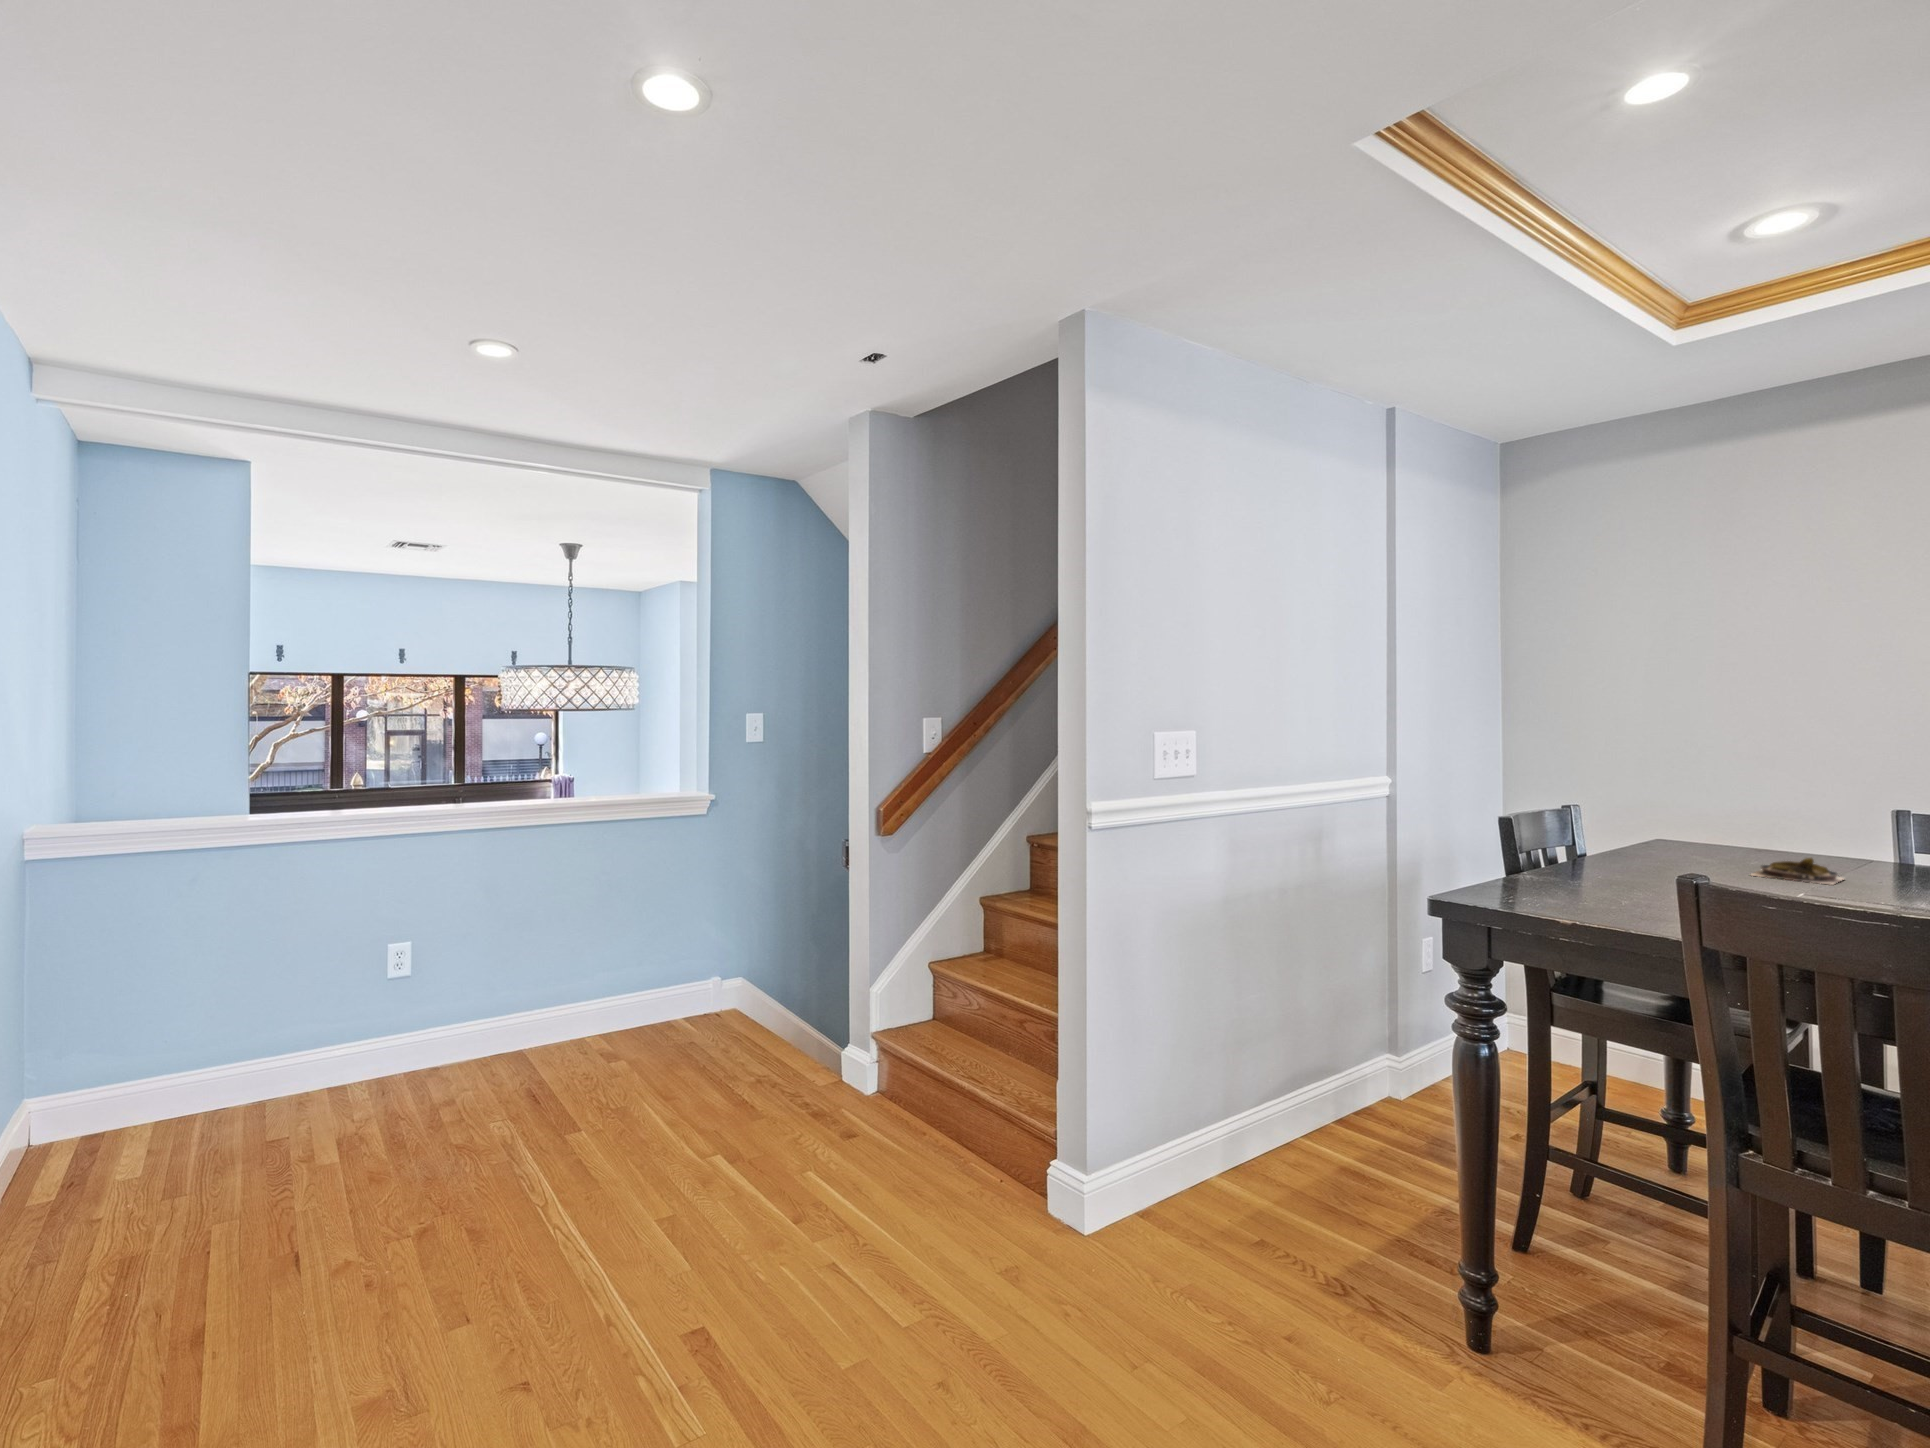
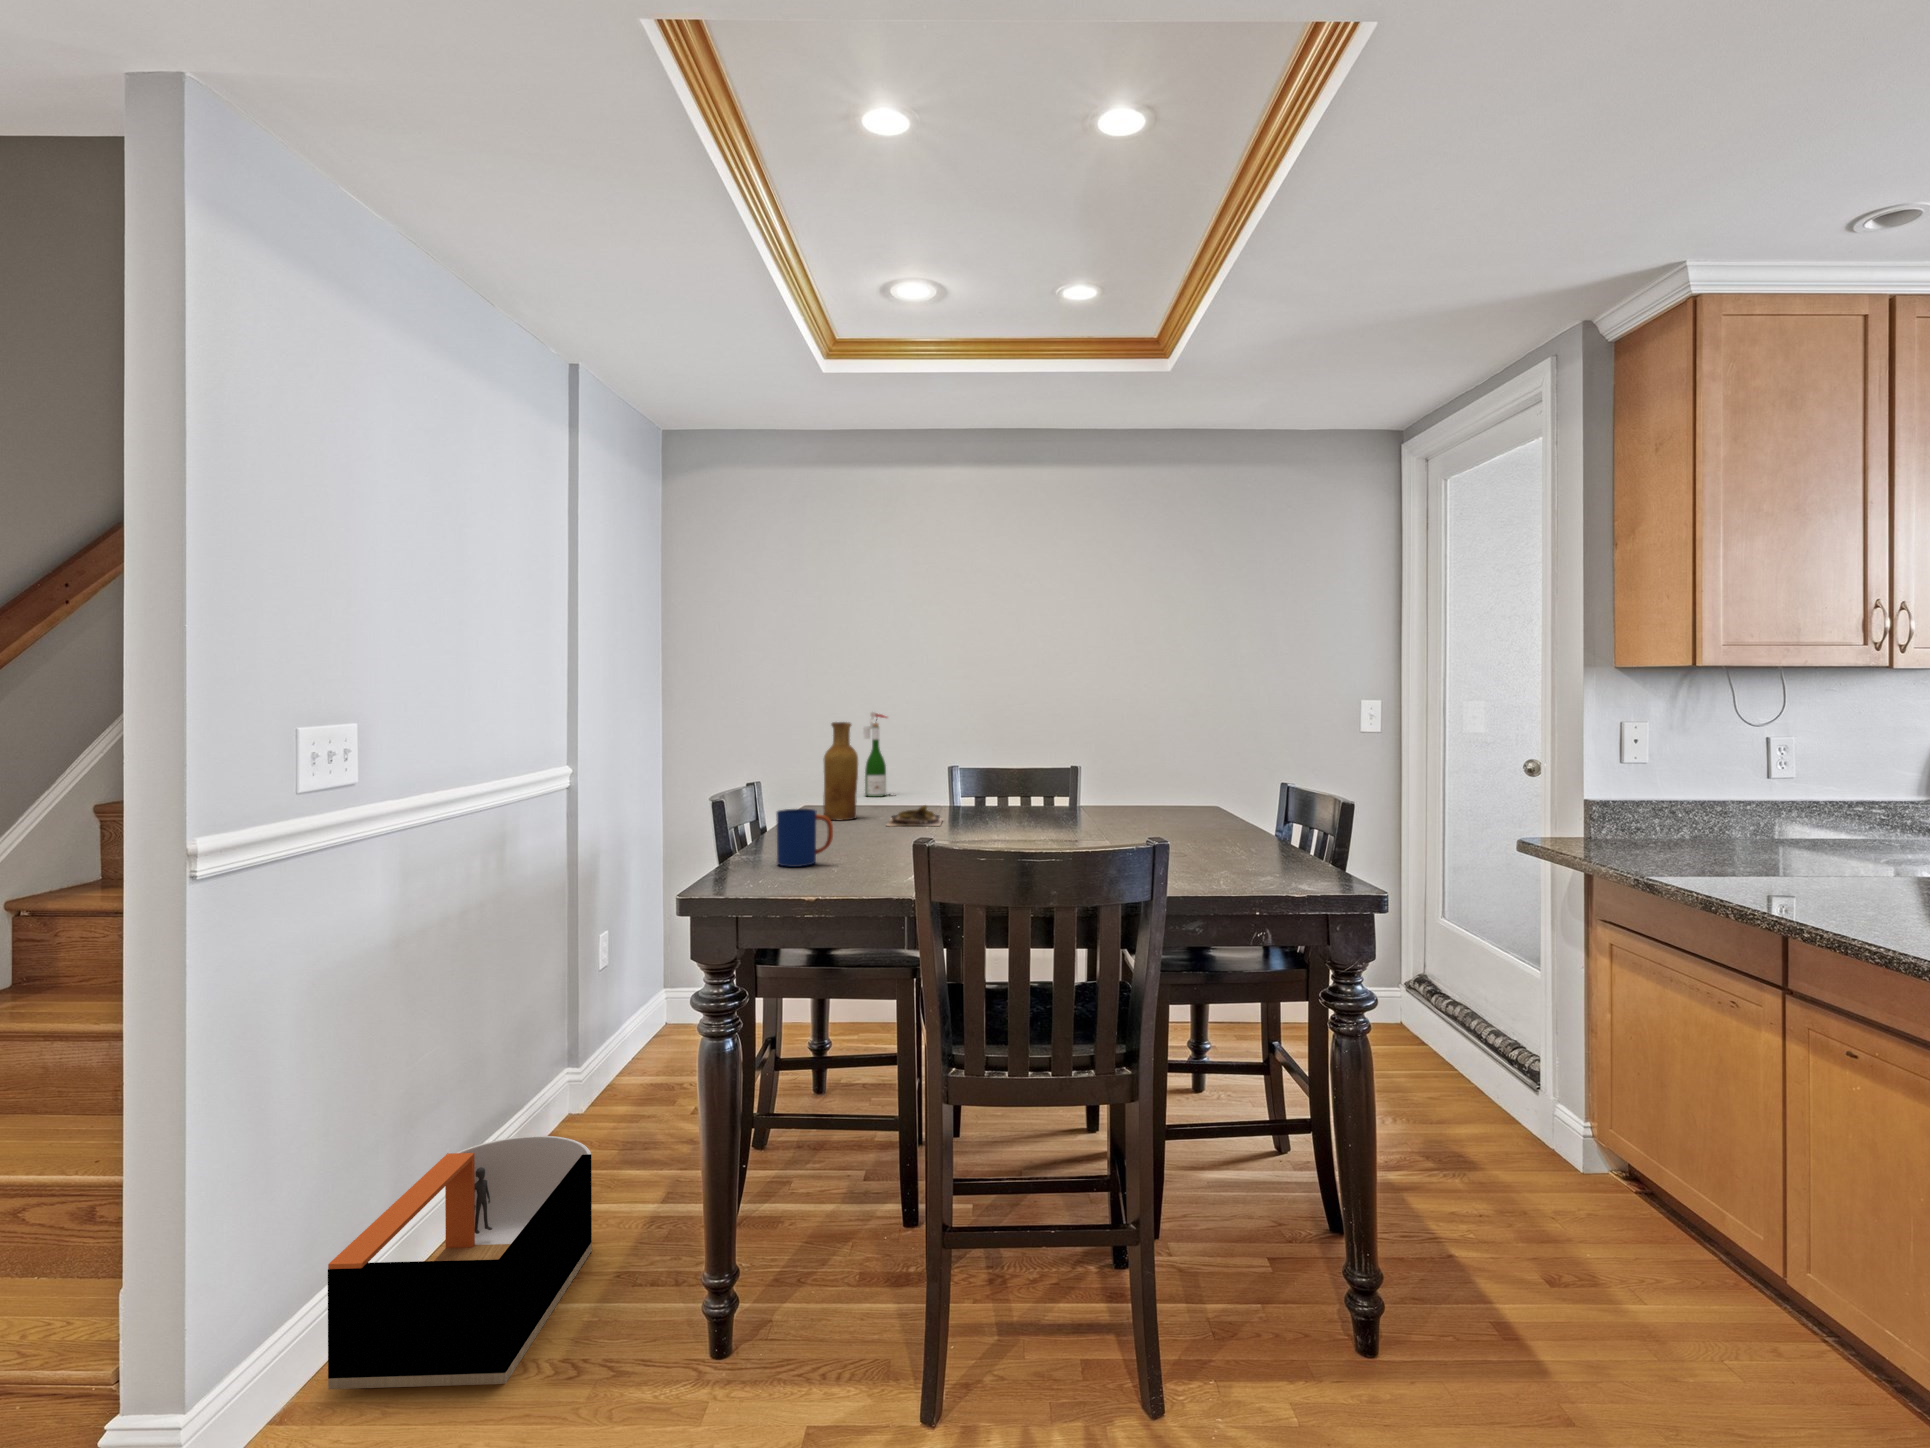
wine bottle: none [1753,746,1806,847] -> present [863,712,894,797]
vase: none [1670,753,1718,864] -> present [823,722,858,820]
mug: none [1563,835,1632,896] -> present [776,809,833,867]
storage bin: none [1165,1081,1379,1275] -> present [328,1136,592,1389]

